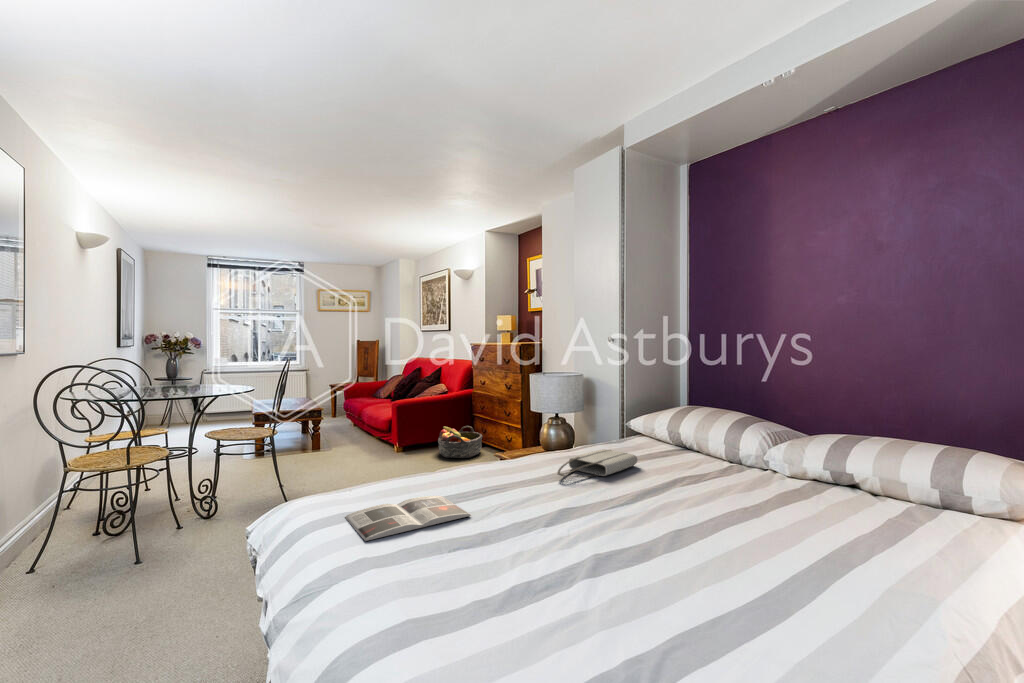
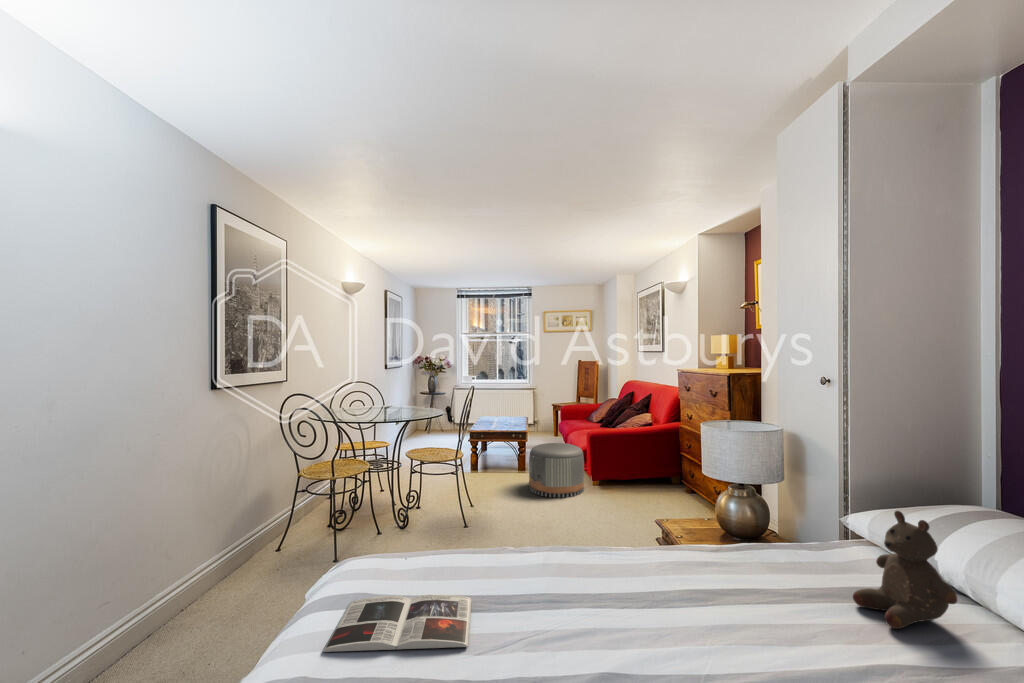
stuffed bear: none [653,403,702,465] -> present [853,511,957,629]
pouf: none [335,416,391,467] -> present [529,443,584,498]
basket: present [438,426,482,458] -> none [634,464,688,506]
tote bag: present [558,449,637,477] -> none [645,565,809,621]

